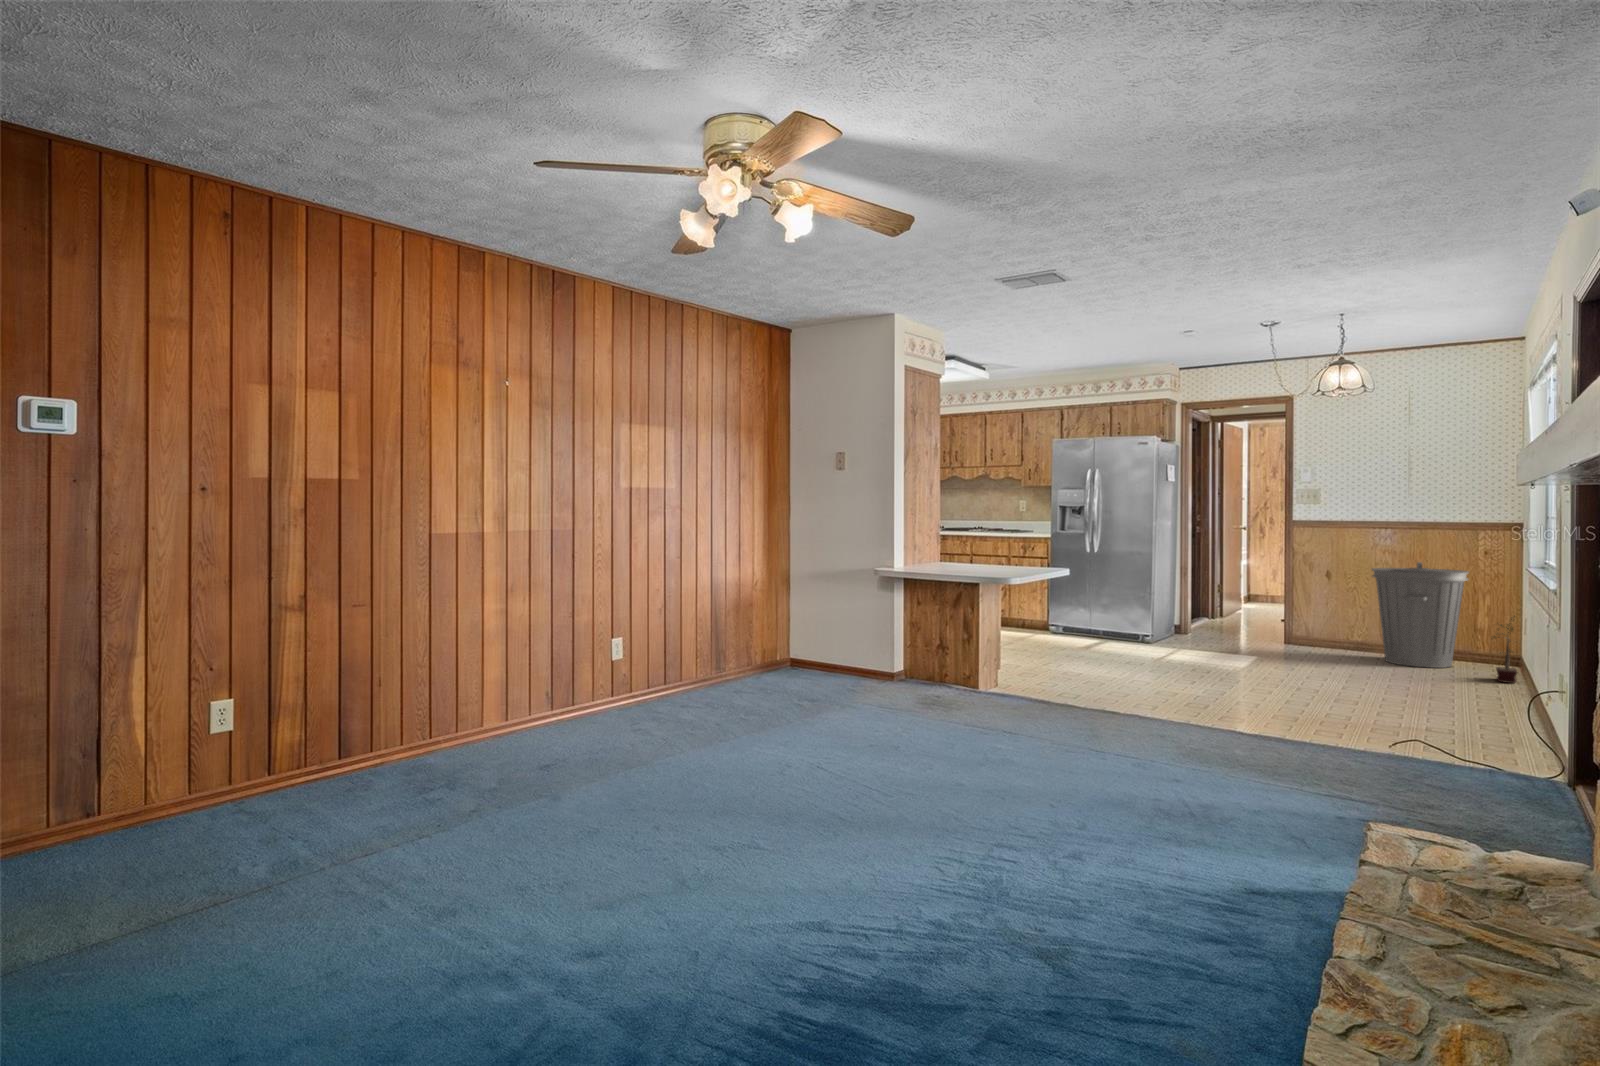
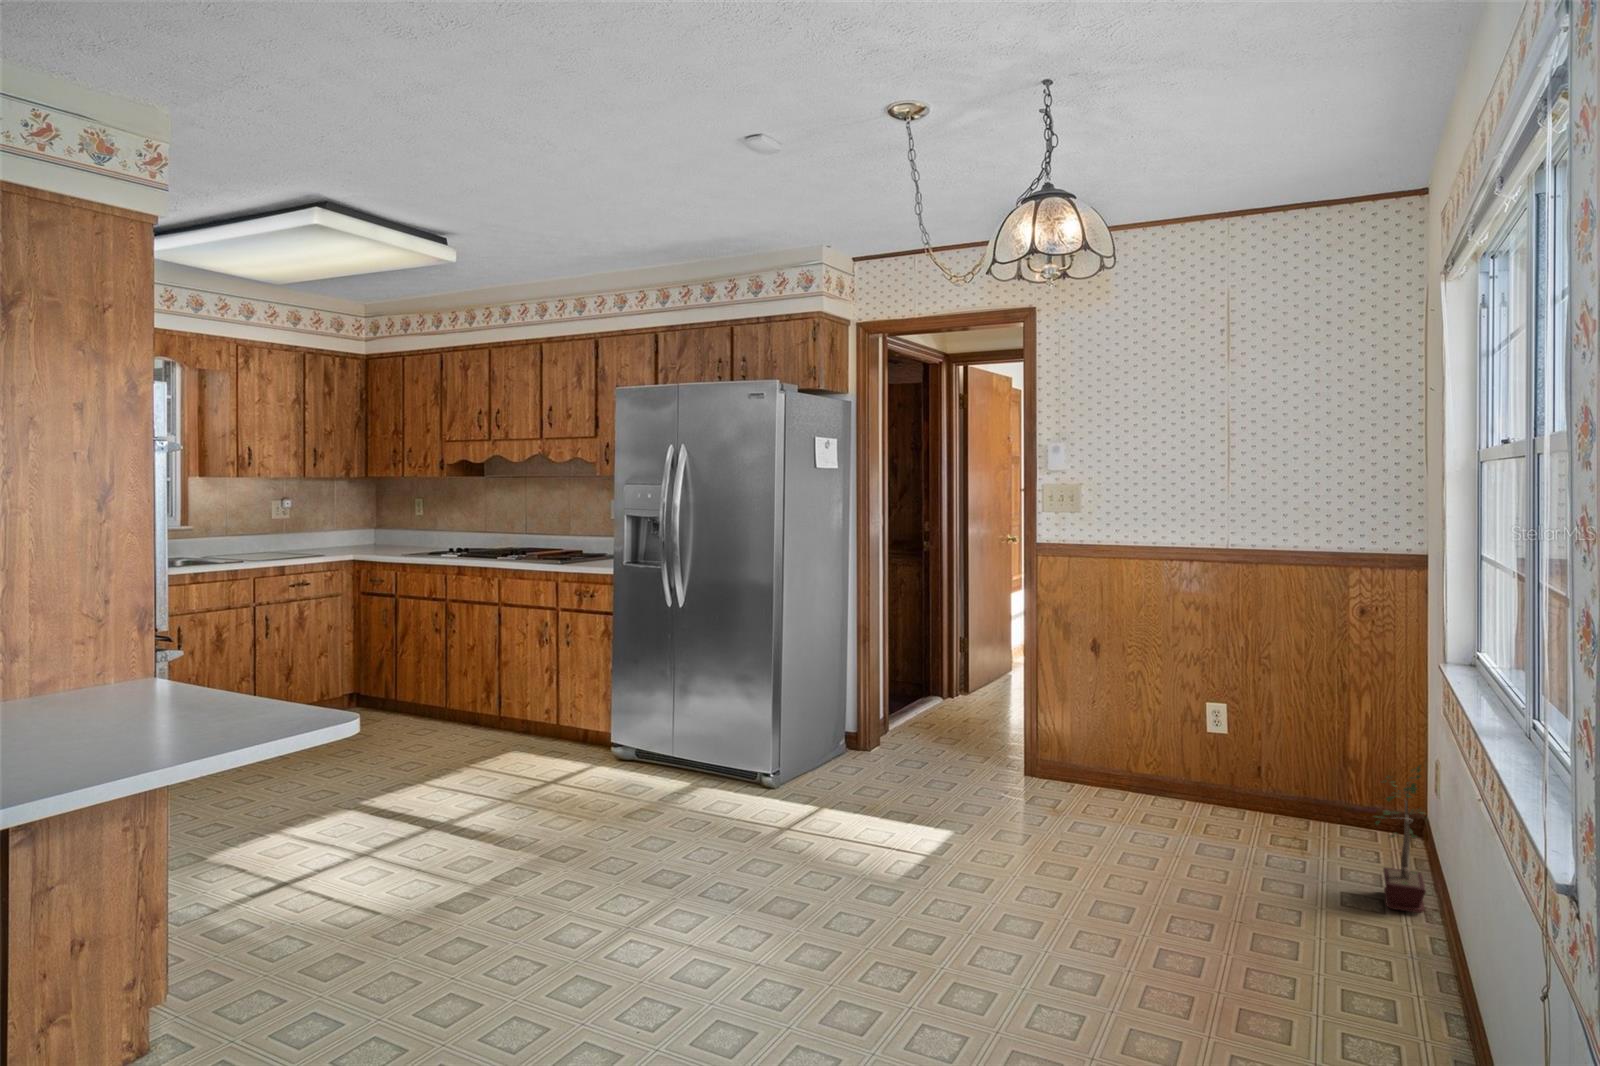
trash can: present [1372,562,1469,668] -> none [1157,634,1334,853]

